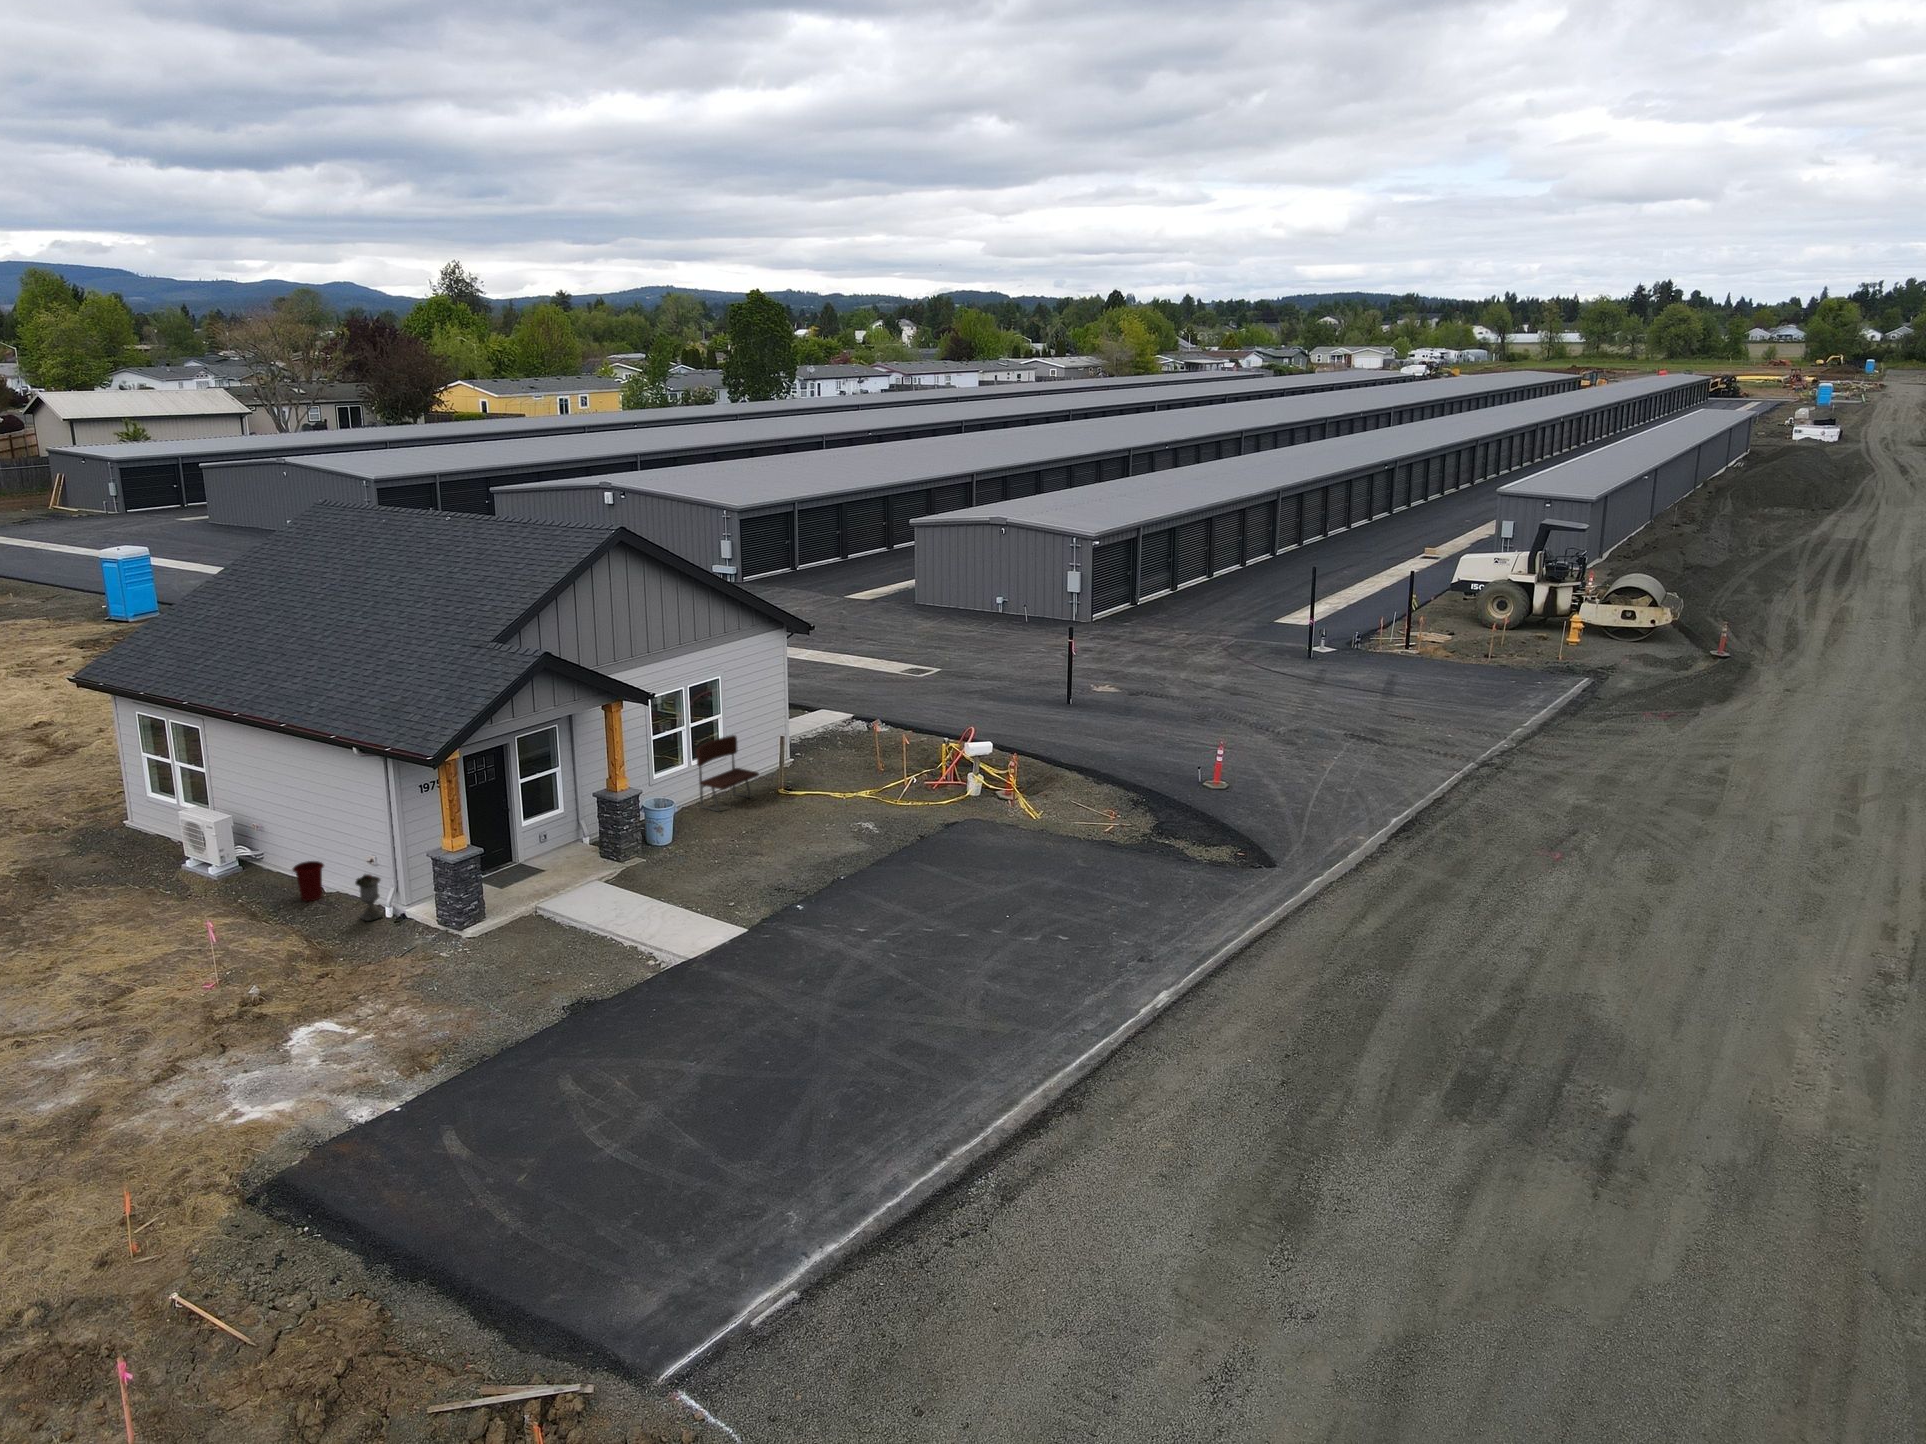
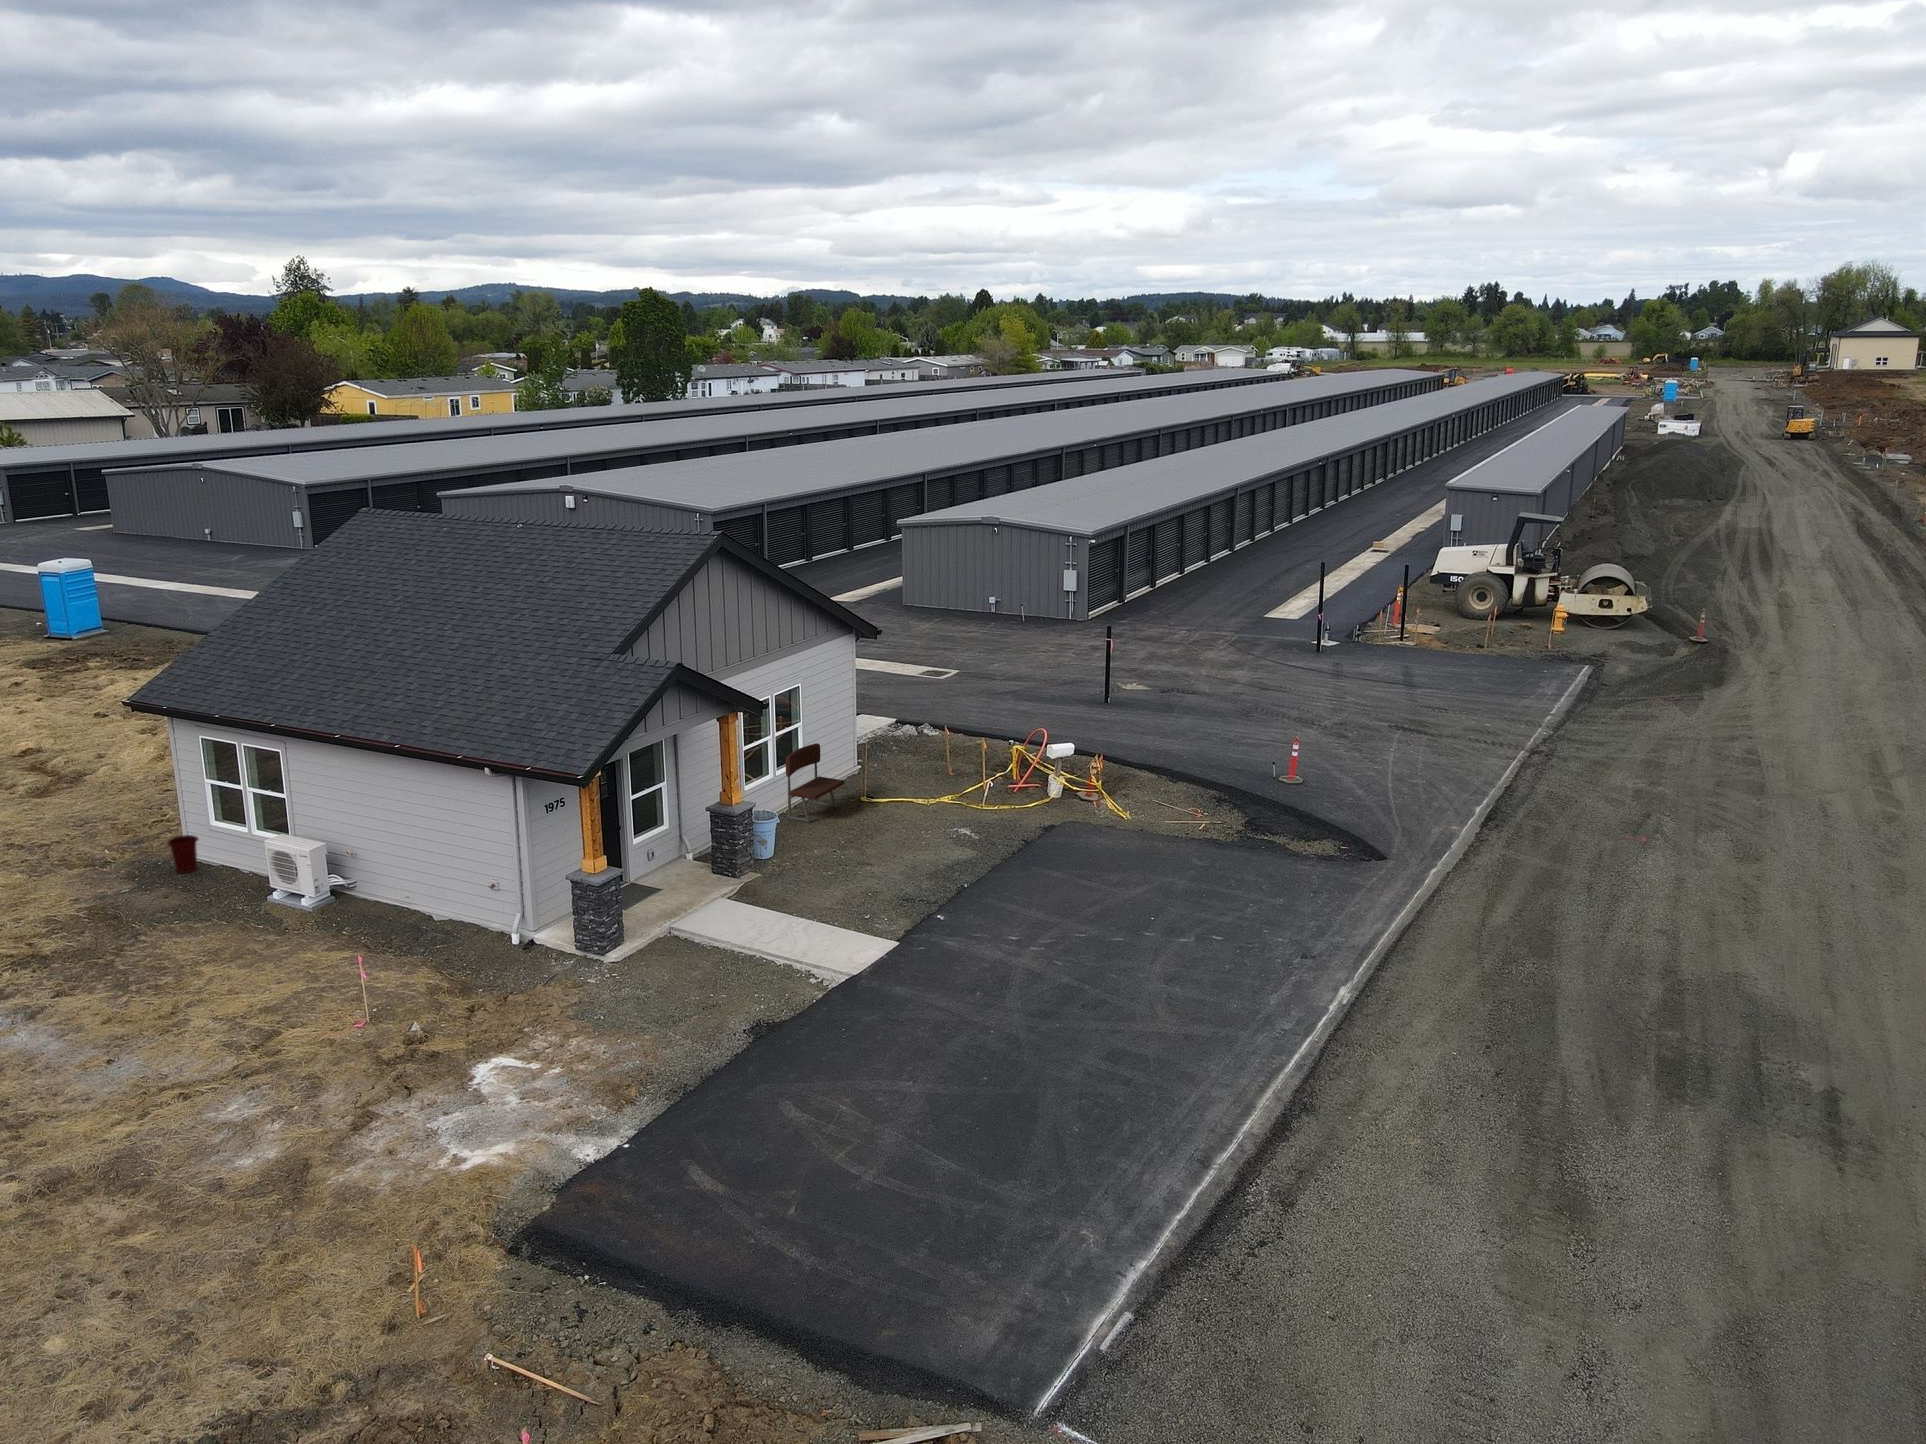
waste bin: present [293,861,324,901] -> present [167,835,198,873]
planter: present [355,874,384,921] -> none [483,899,513,950]

